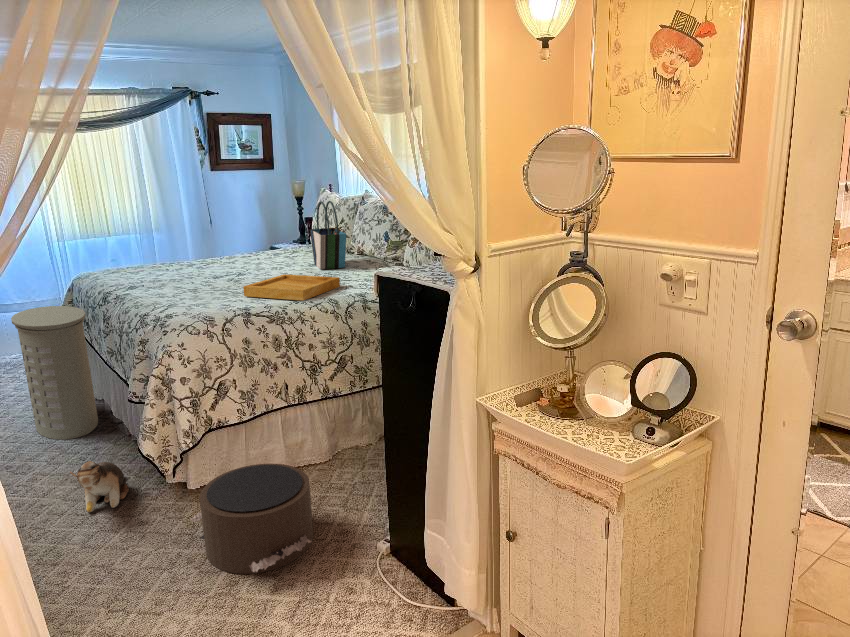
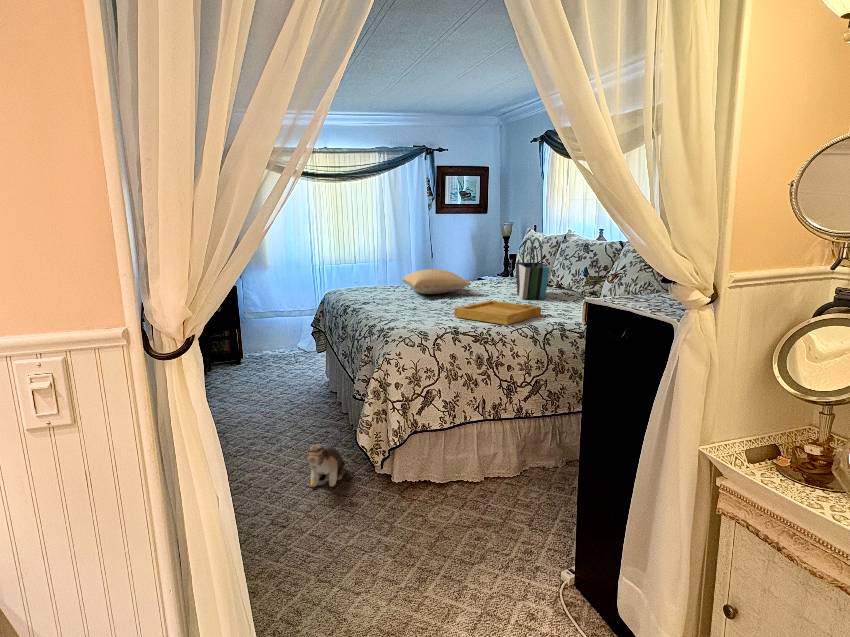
pillow: none [177,242,261,271] -> present [402,269,471,294]
laundry hamper: present [11,306,98,440] -> none [276,313,329,422]
pouf: present [190,464,313,574] -> none [390,471,500,577]

